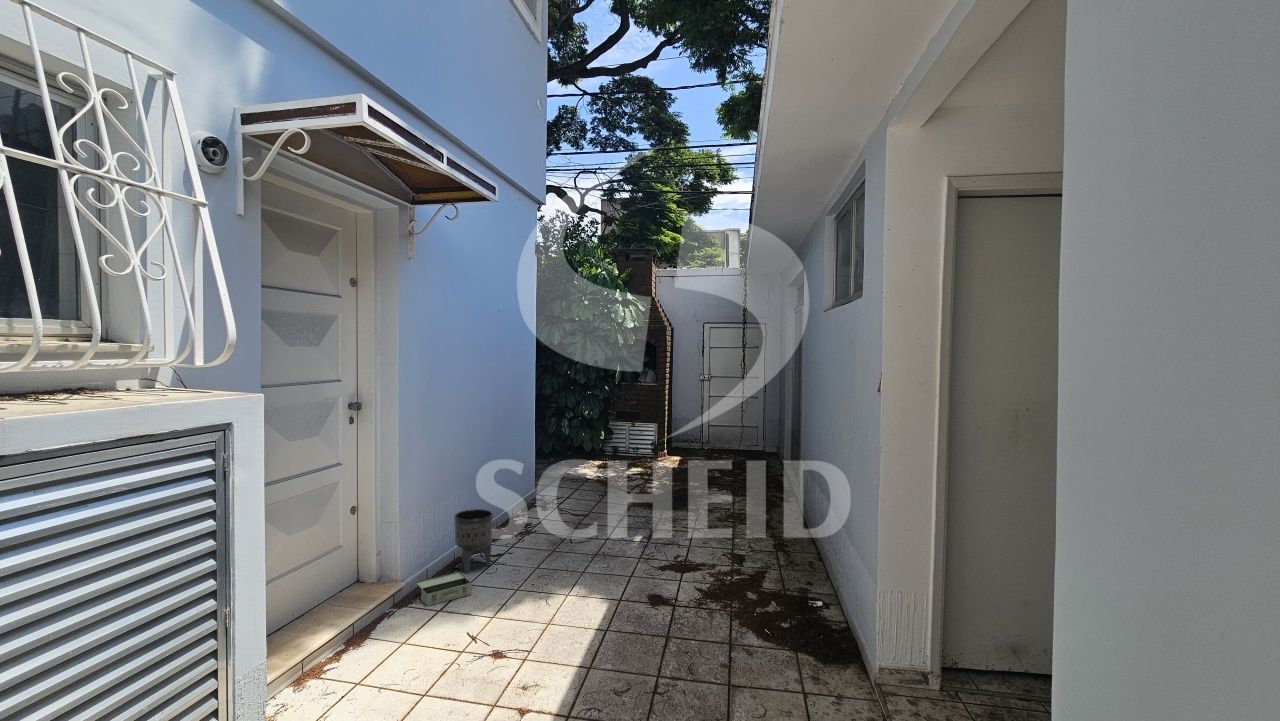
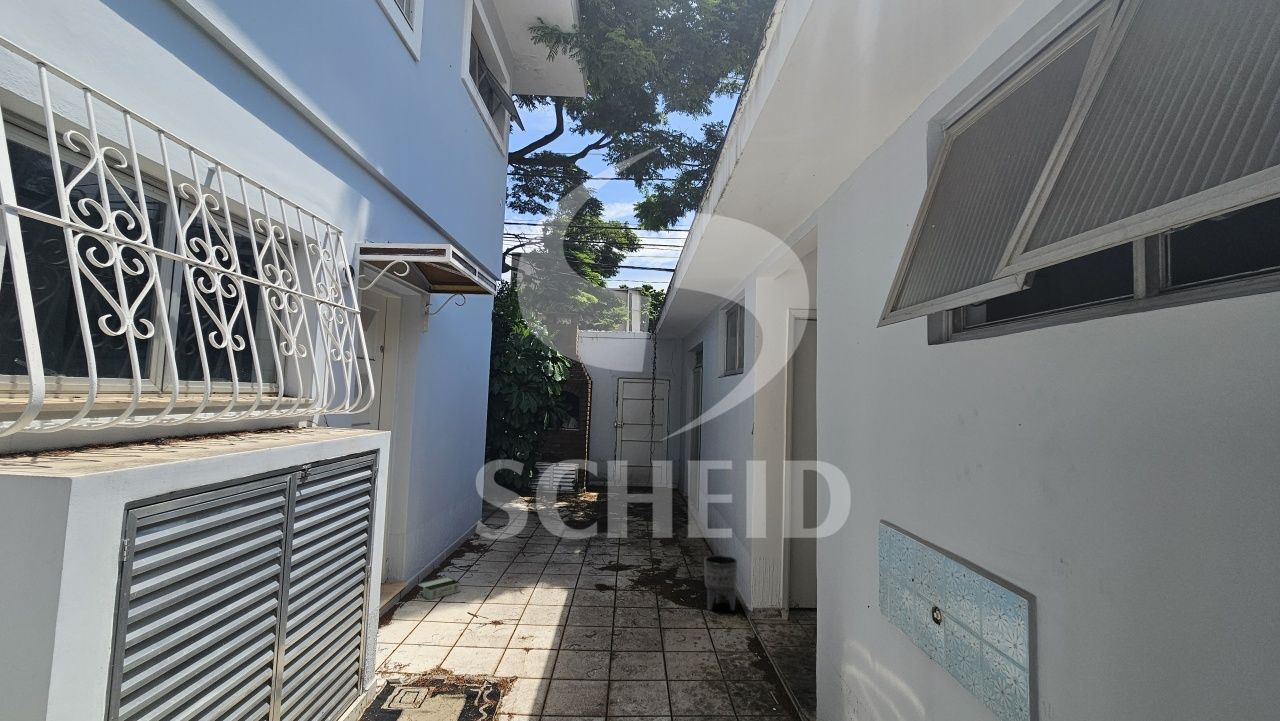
planter: present [454,509,493,573] -> present [704,555,738,611]

